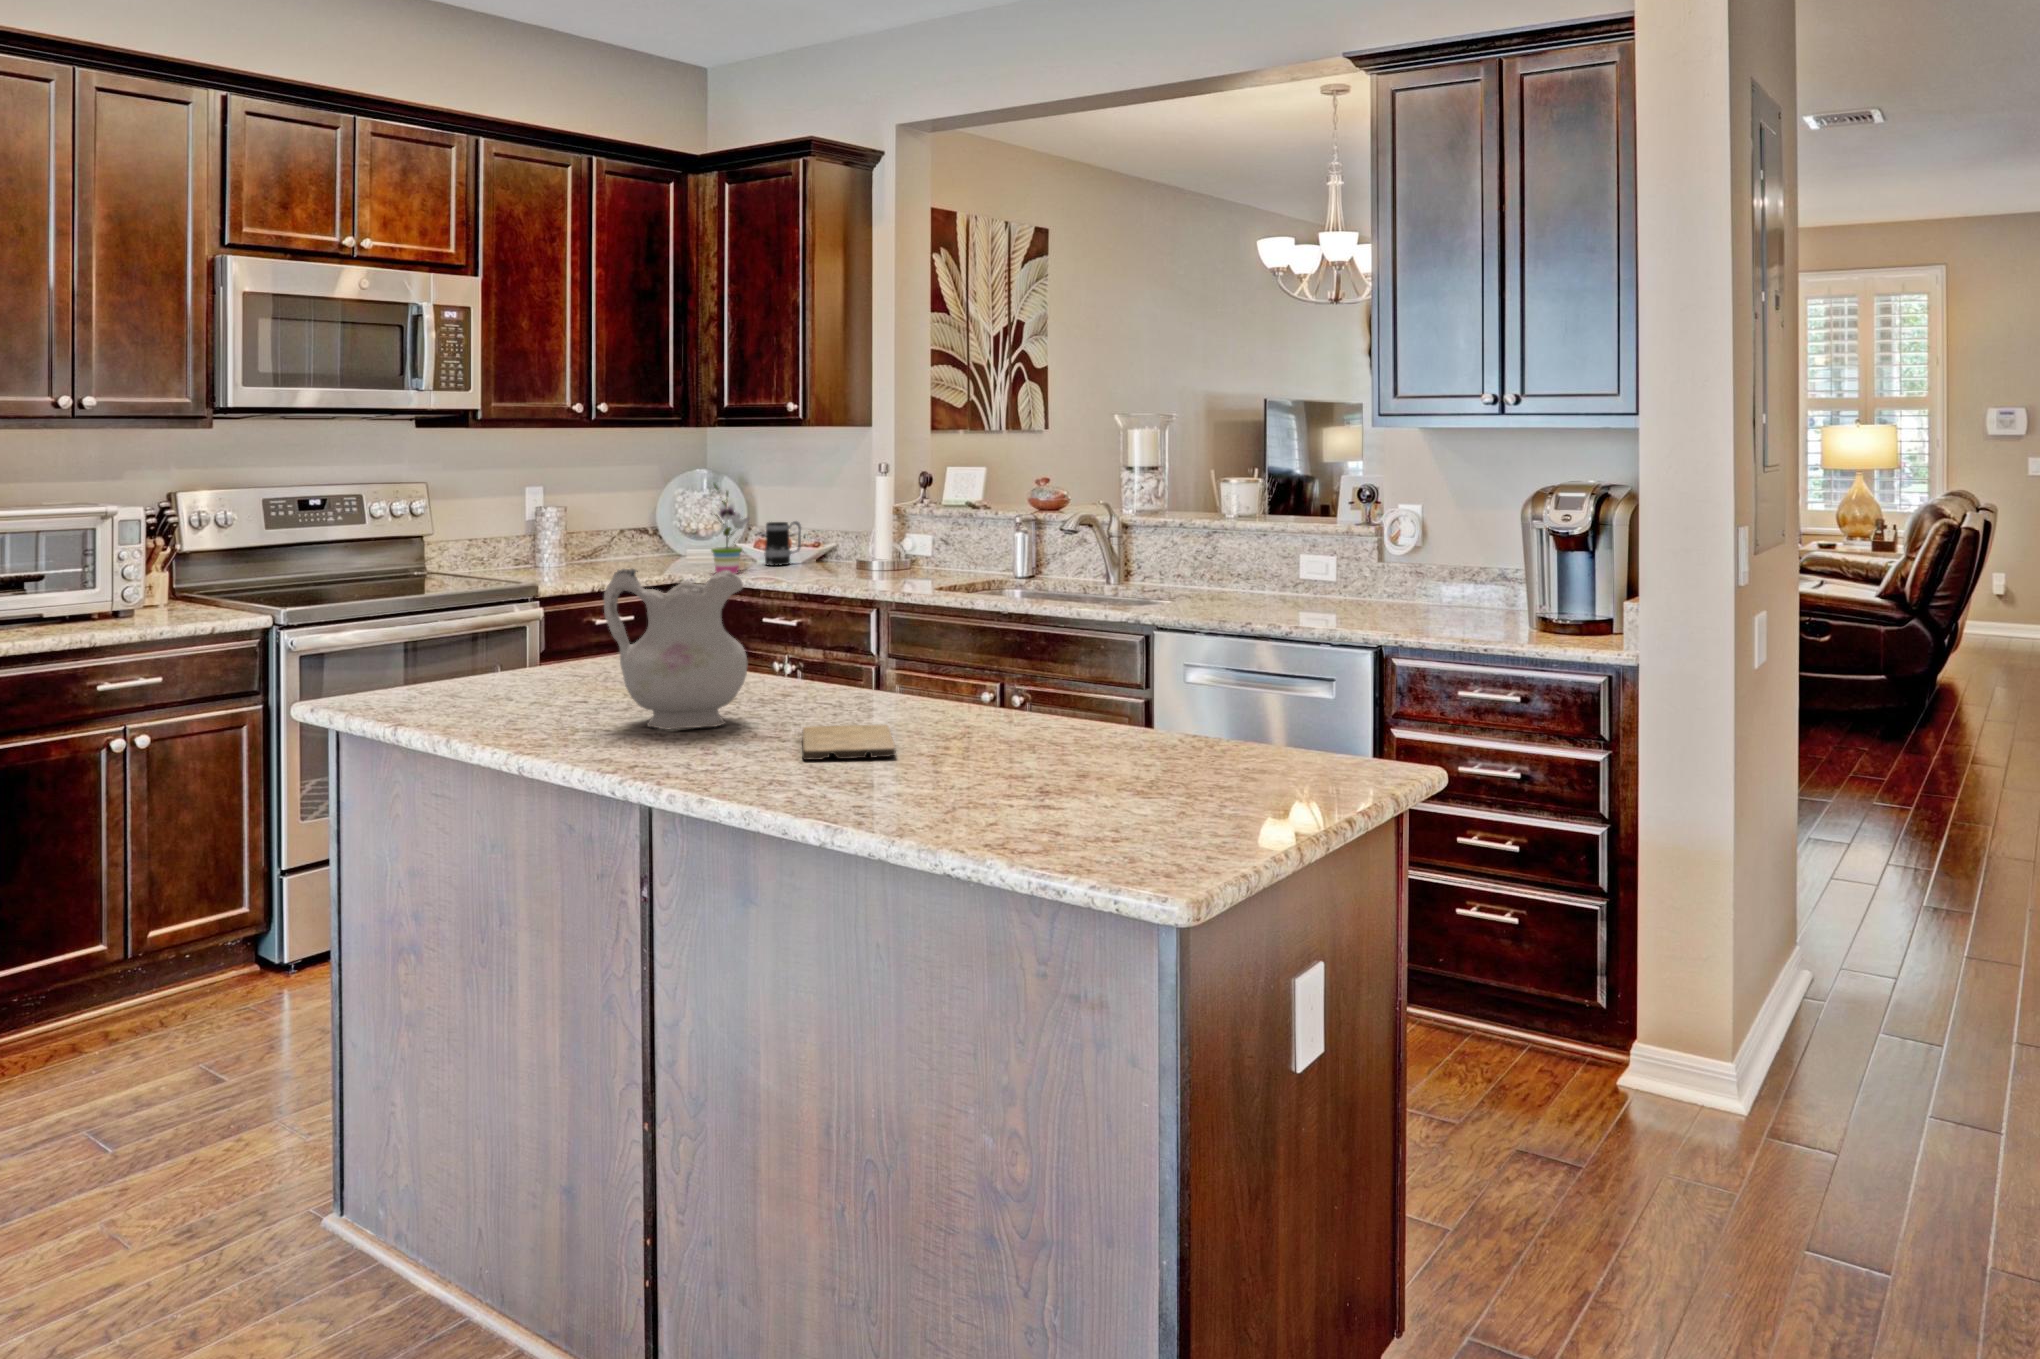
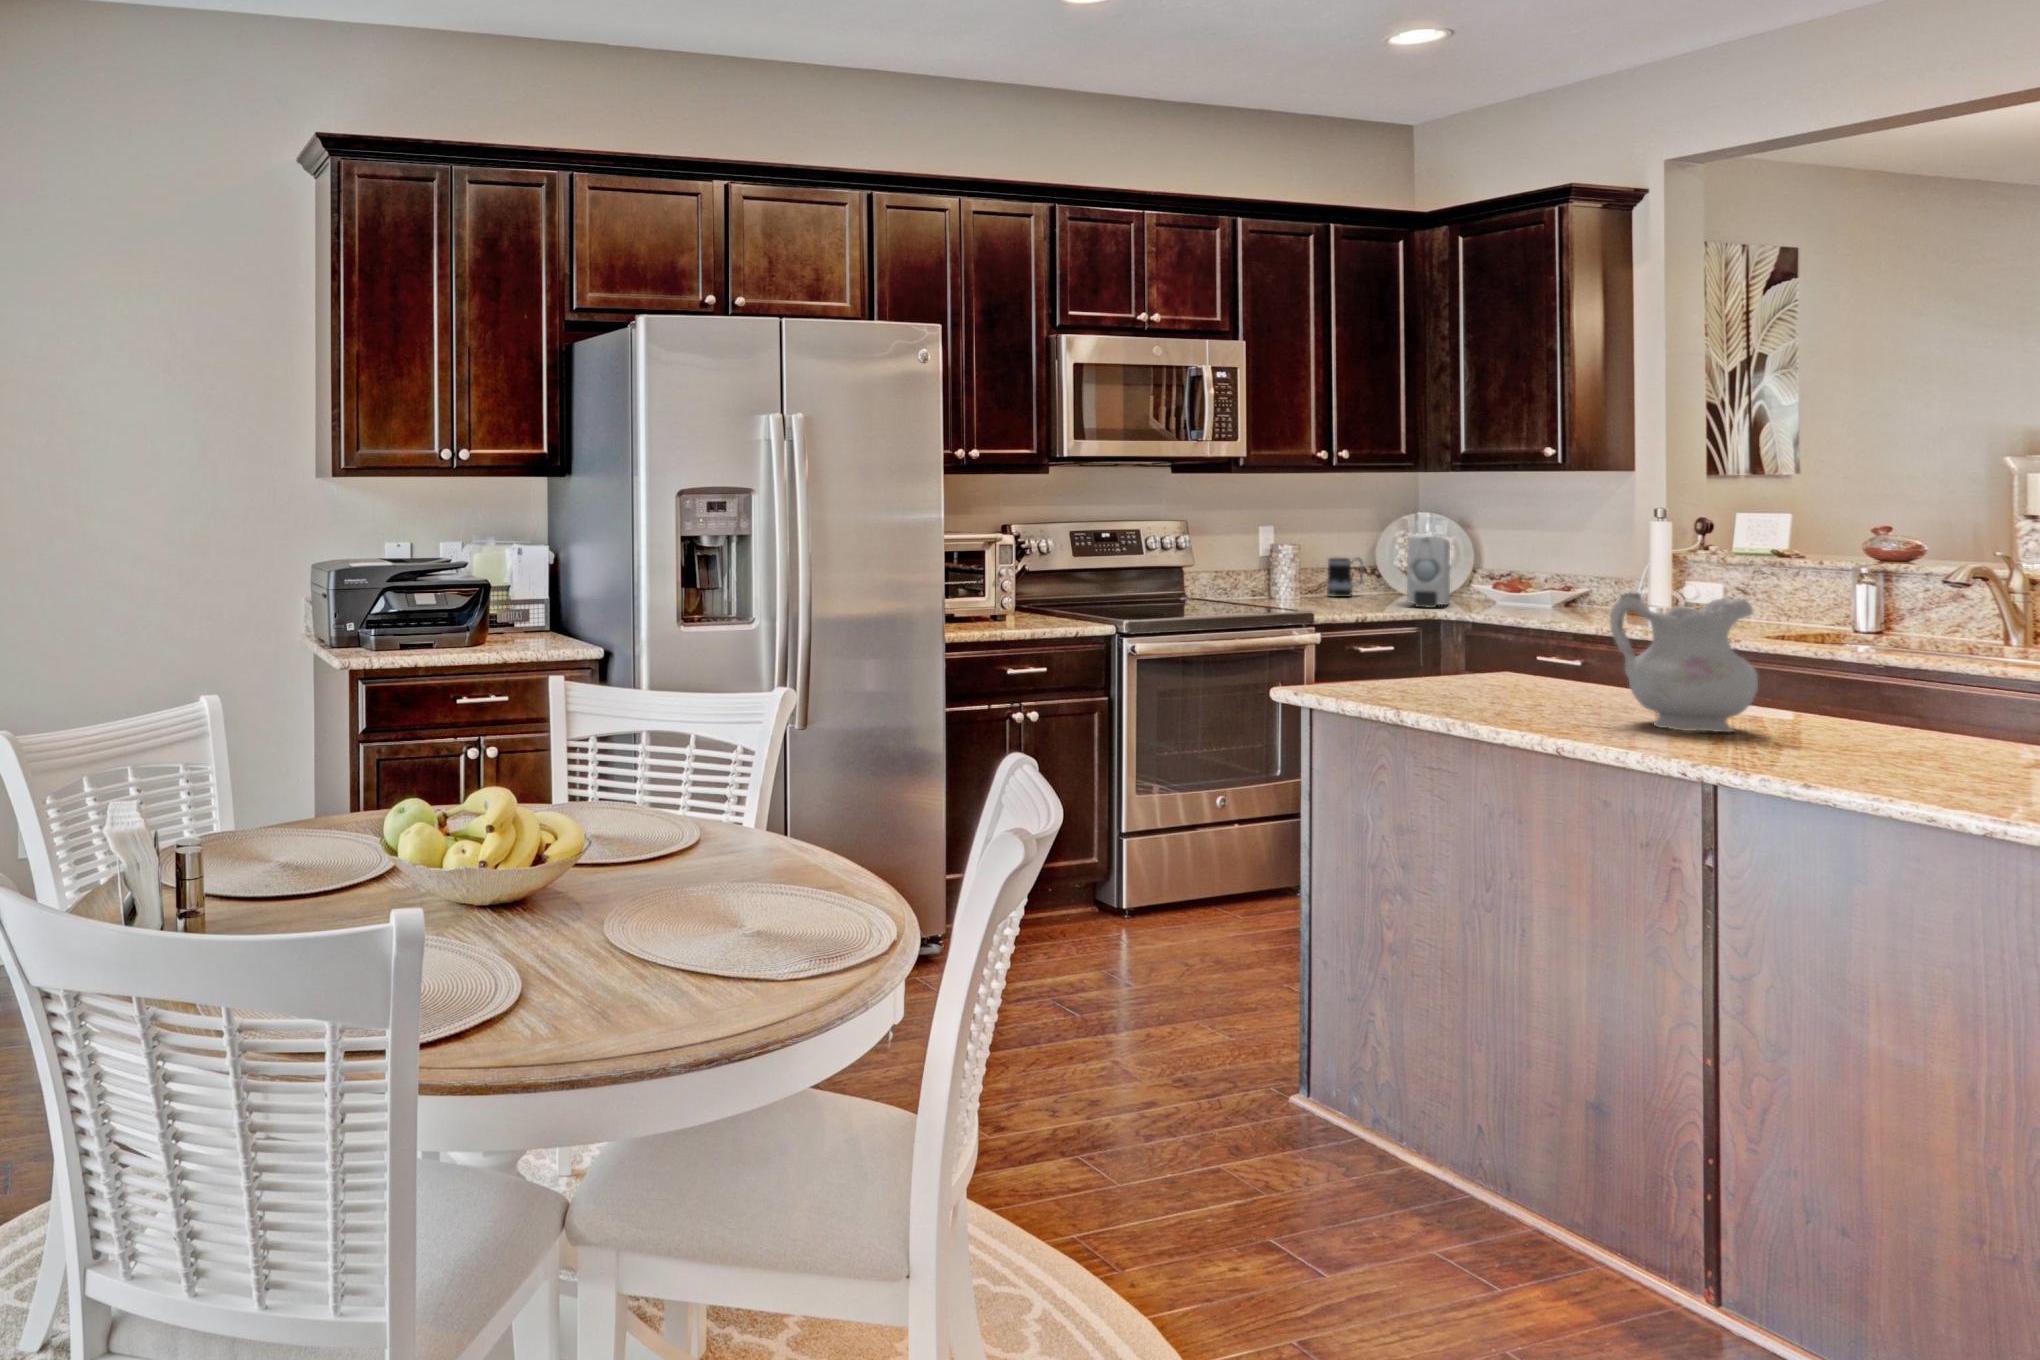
potted plant: present [711,484,750,574] -> none [1466,525,1511,614]
soap dispenser: none [663,495,709,570] -> present [1407,536,1450,608]
mug: present [765,521,801,566] -> present [1327,557,1363,597]
cutting board: present [802,725,896,760] -> none [1835,739,1975,770]

